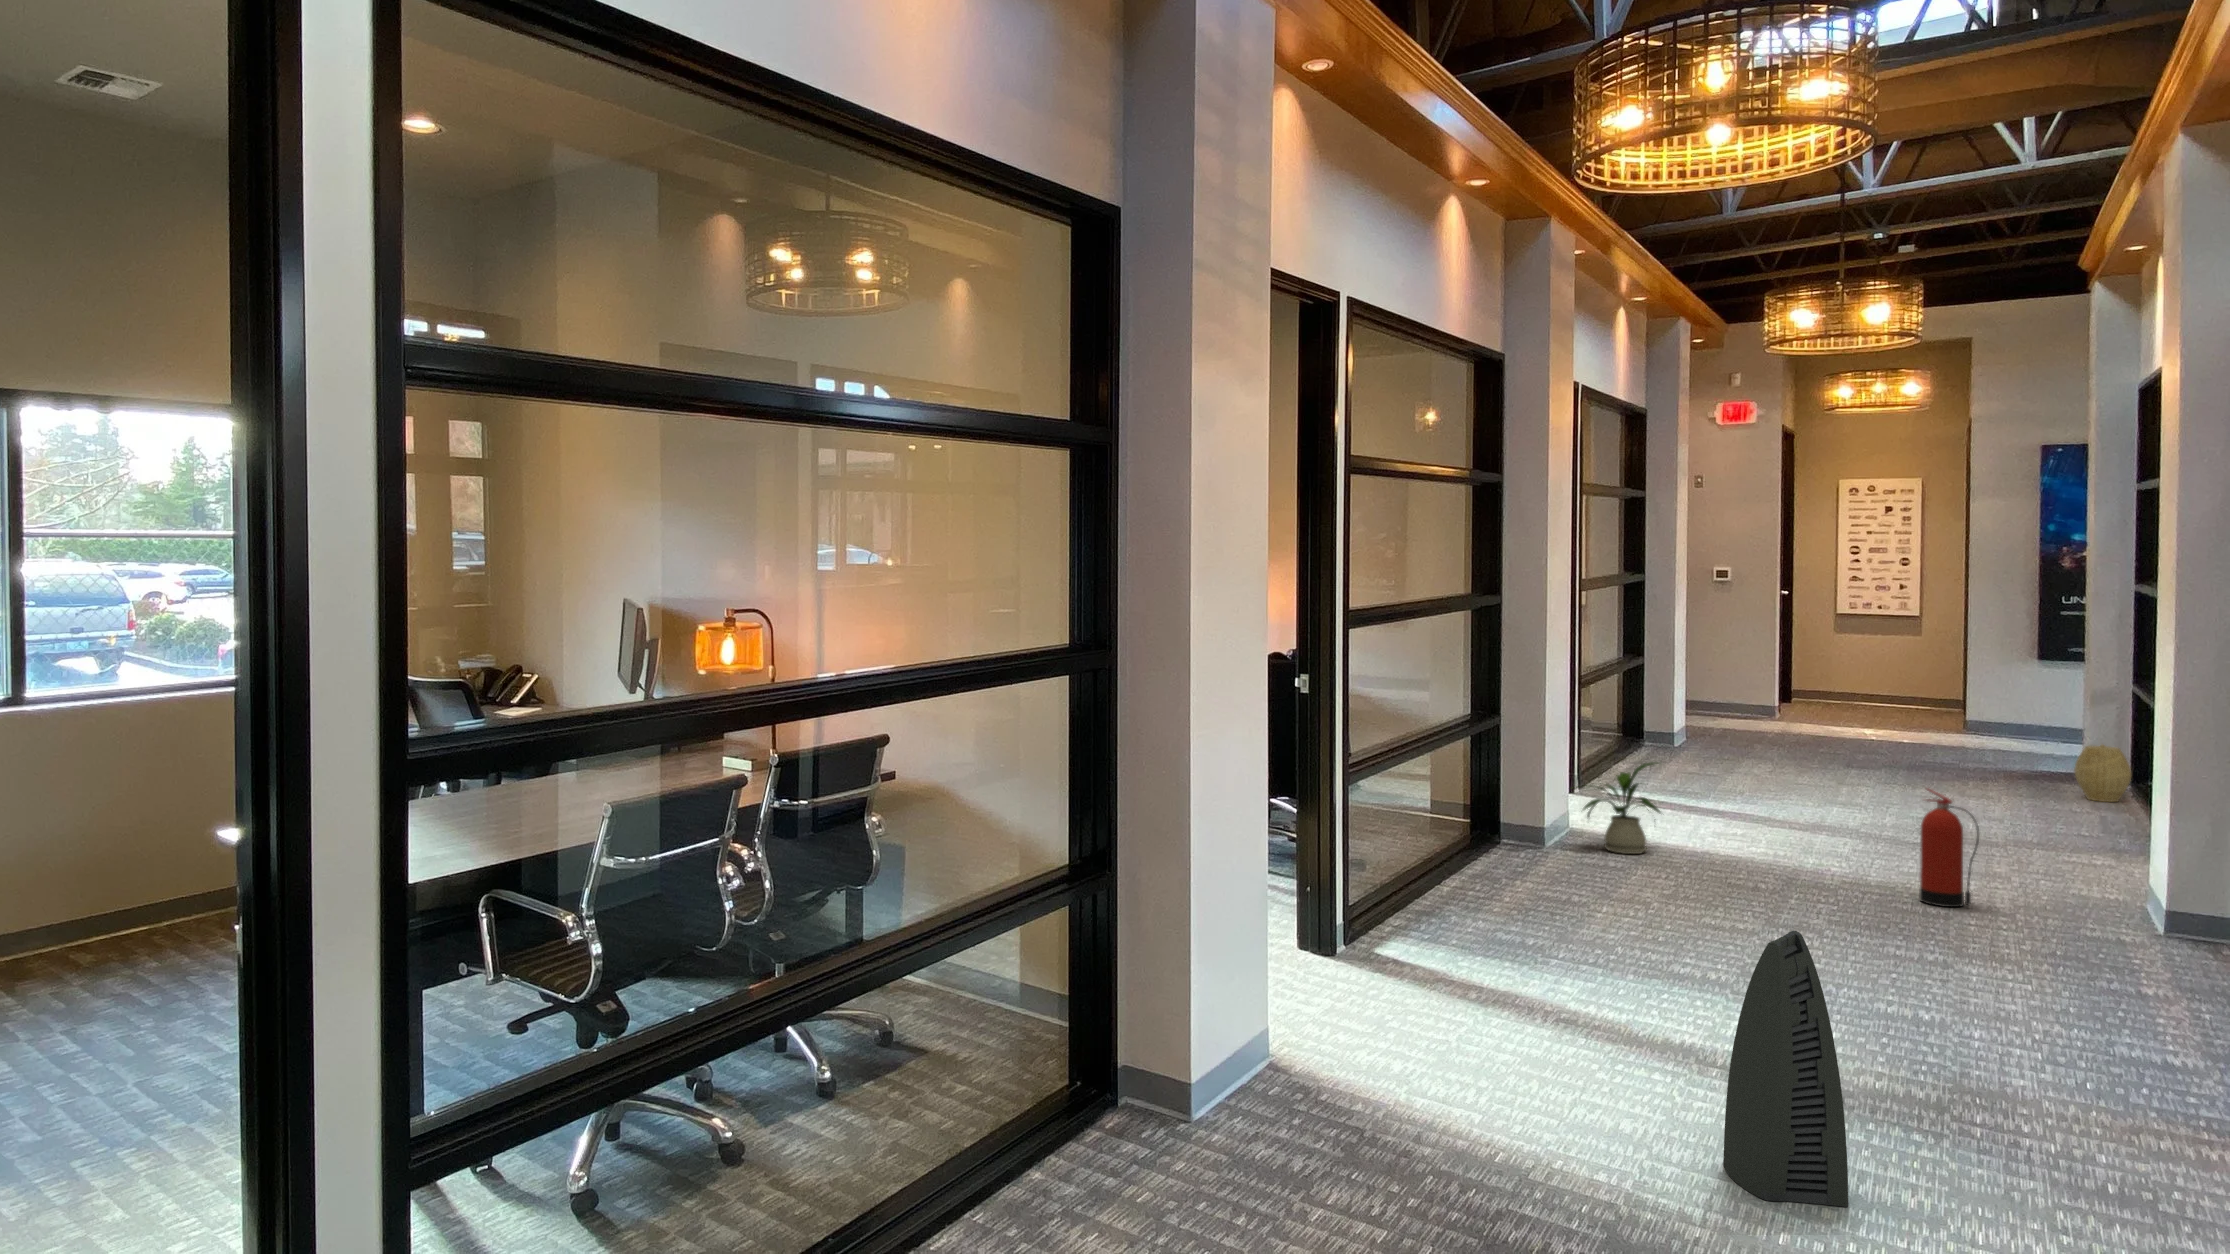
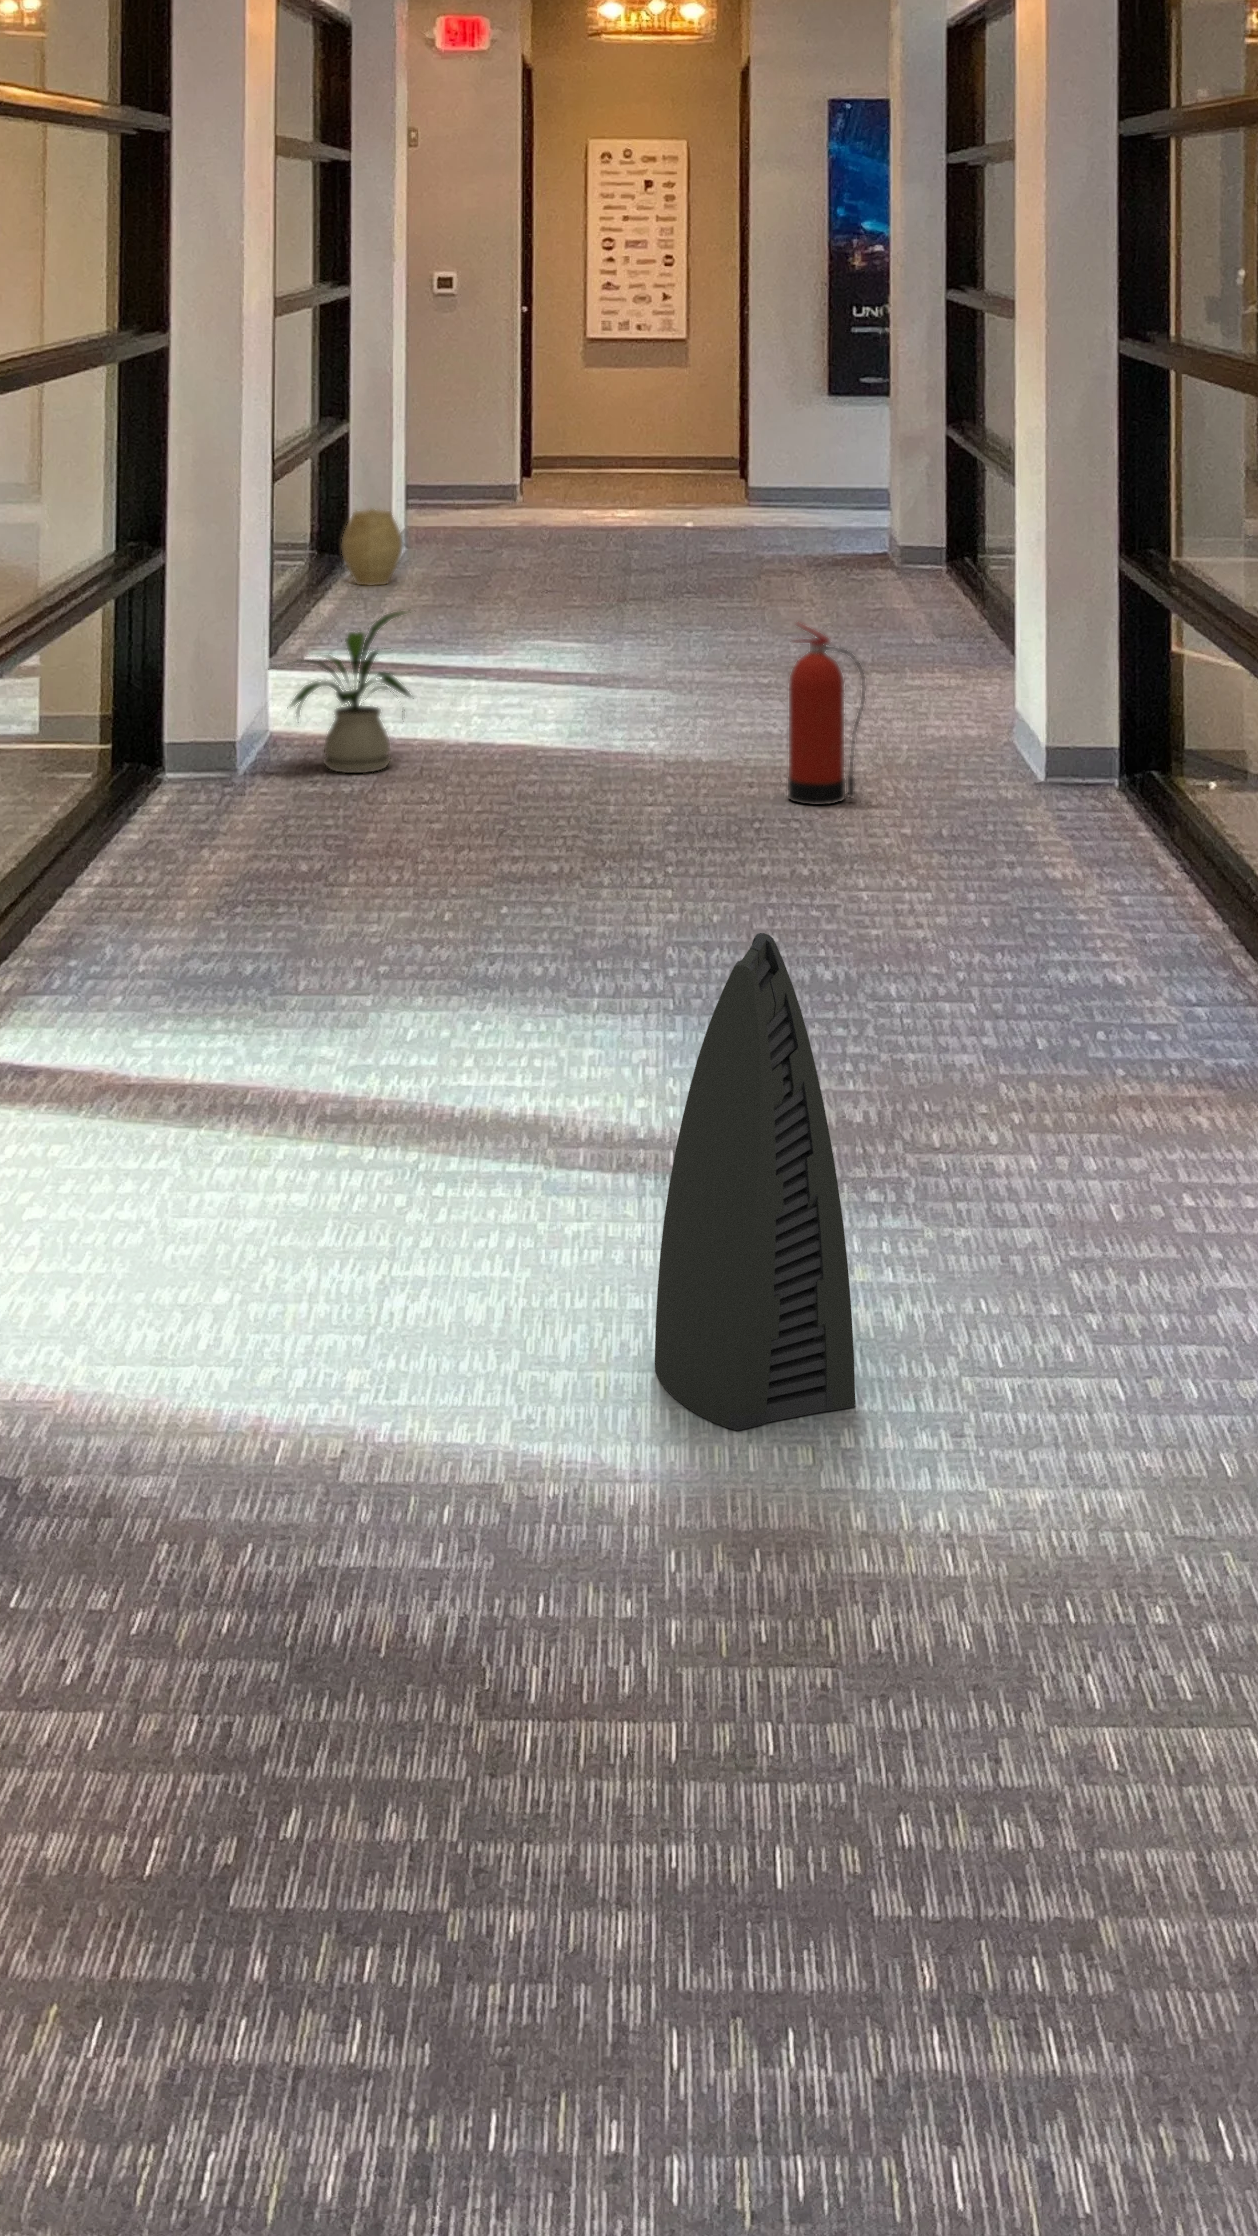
woven basket: present [2075,745,2131,802] -> present [342,509,403,585]

